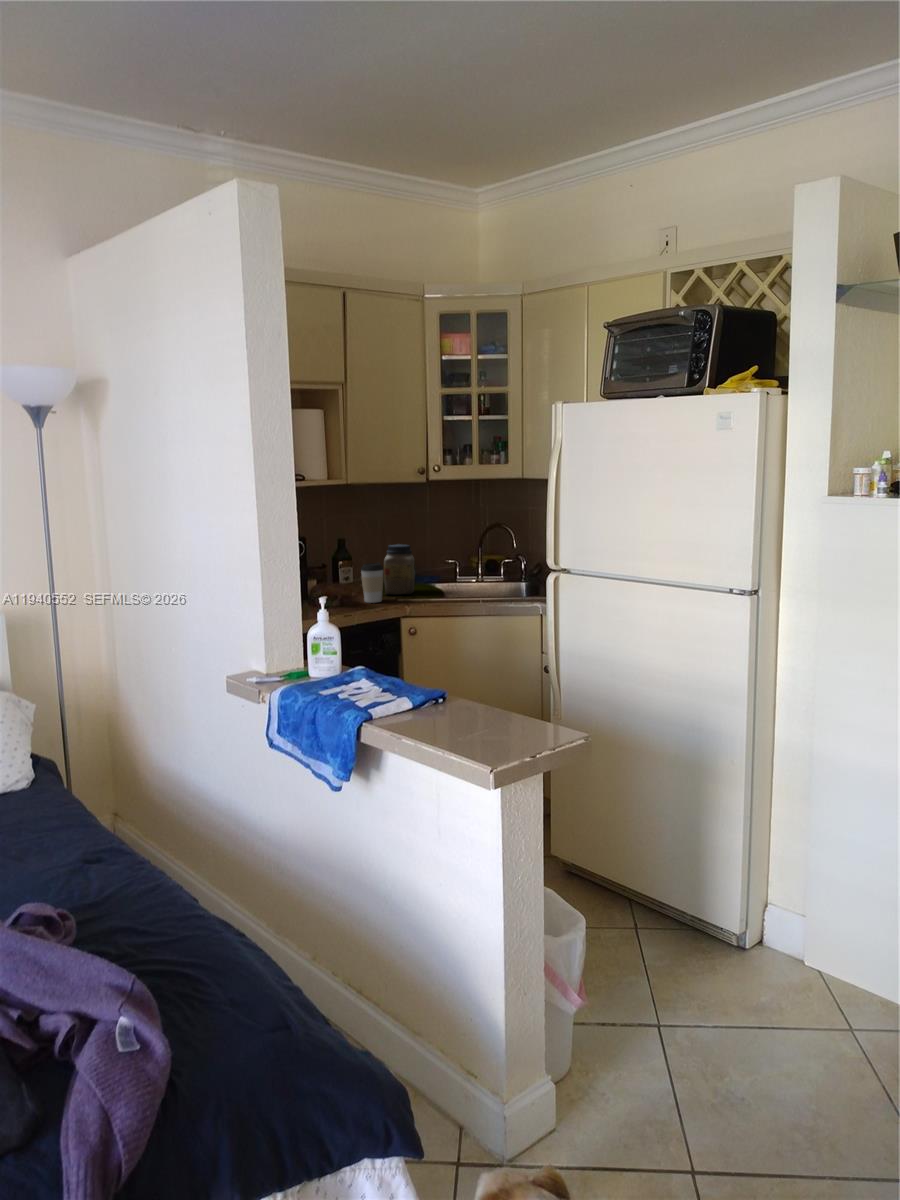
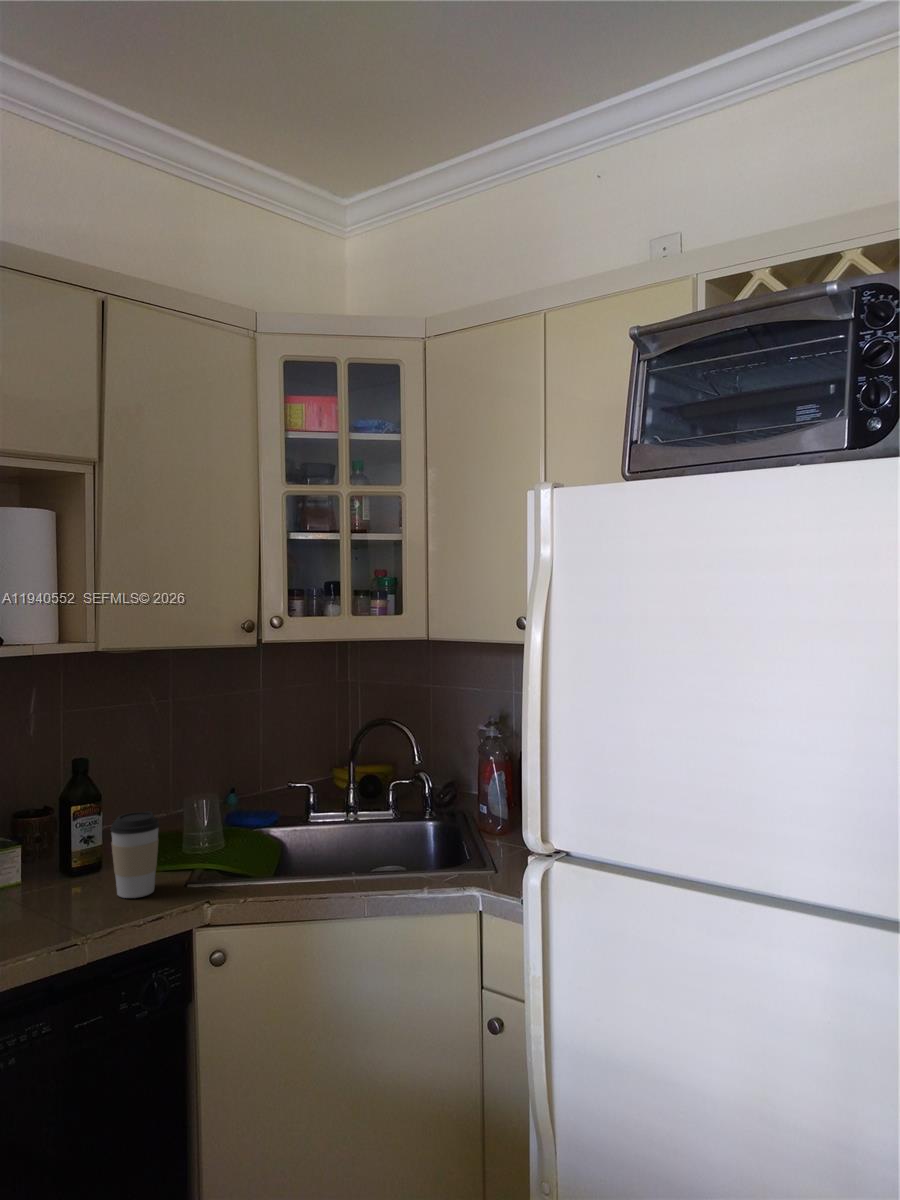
jar: present [384,544,415,595] -> none [166,765,229,868]

